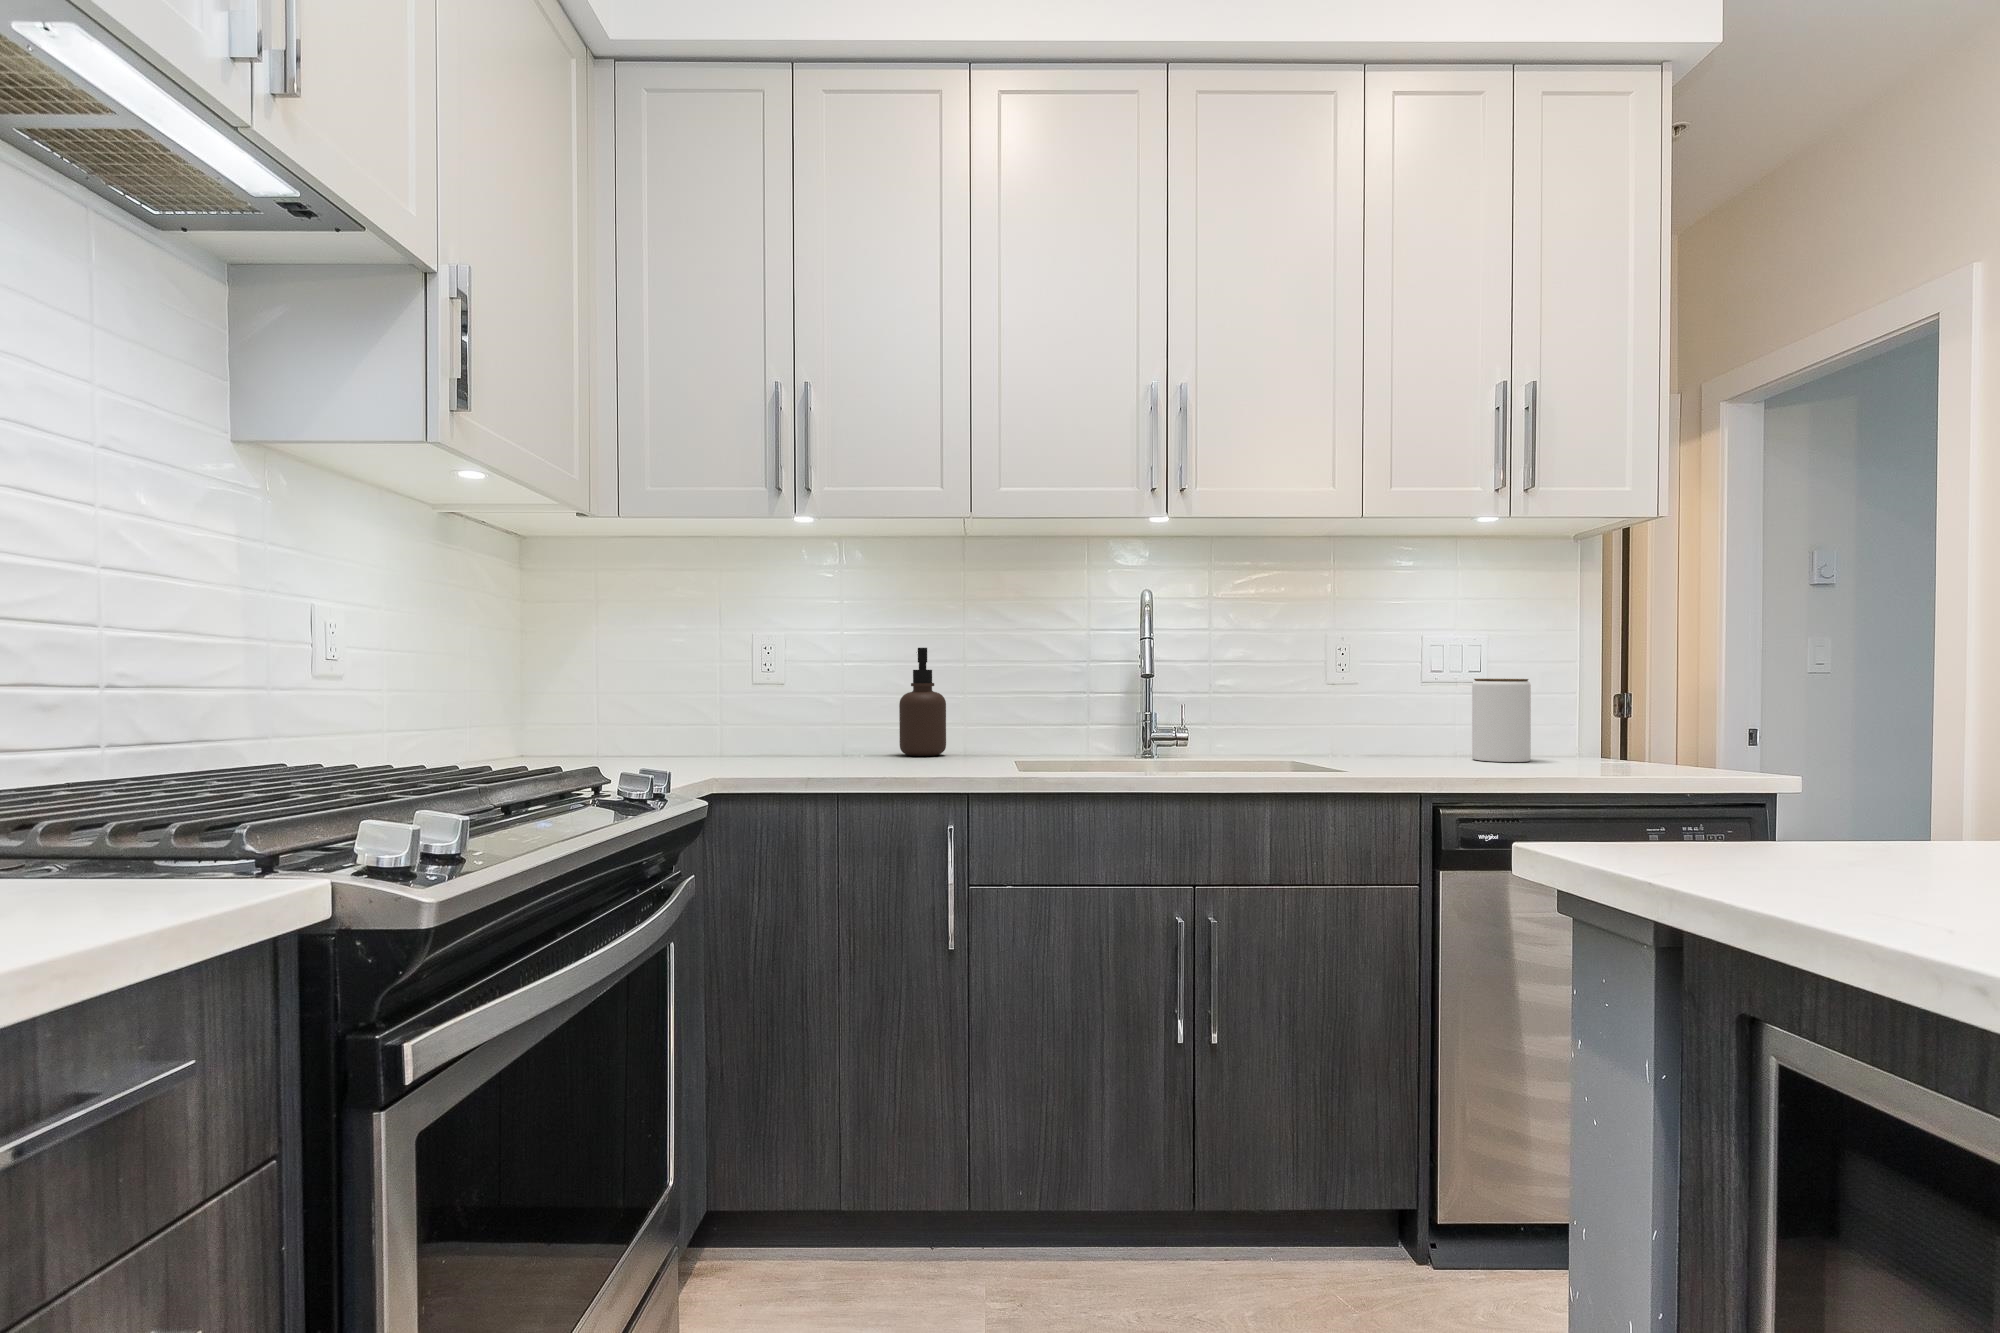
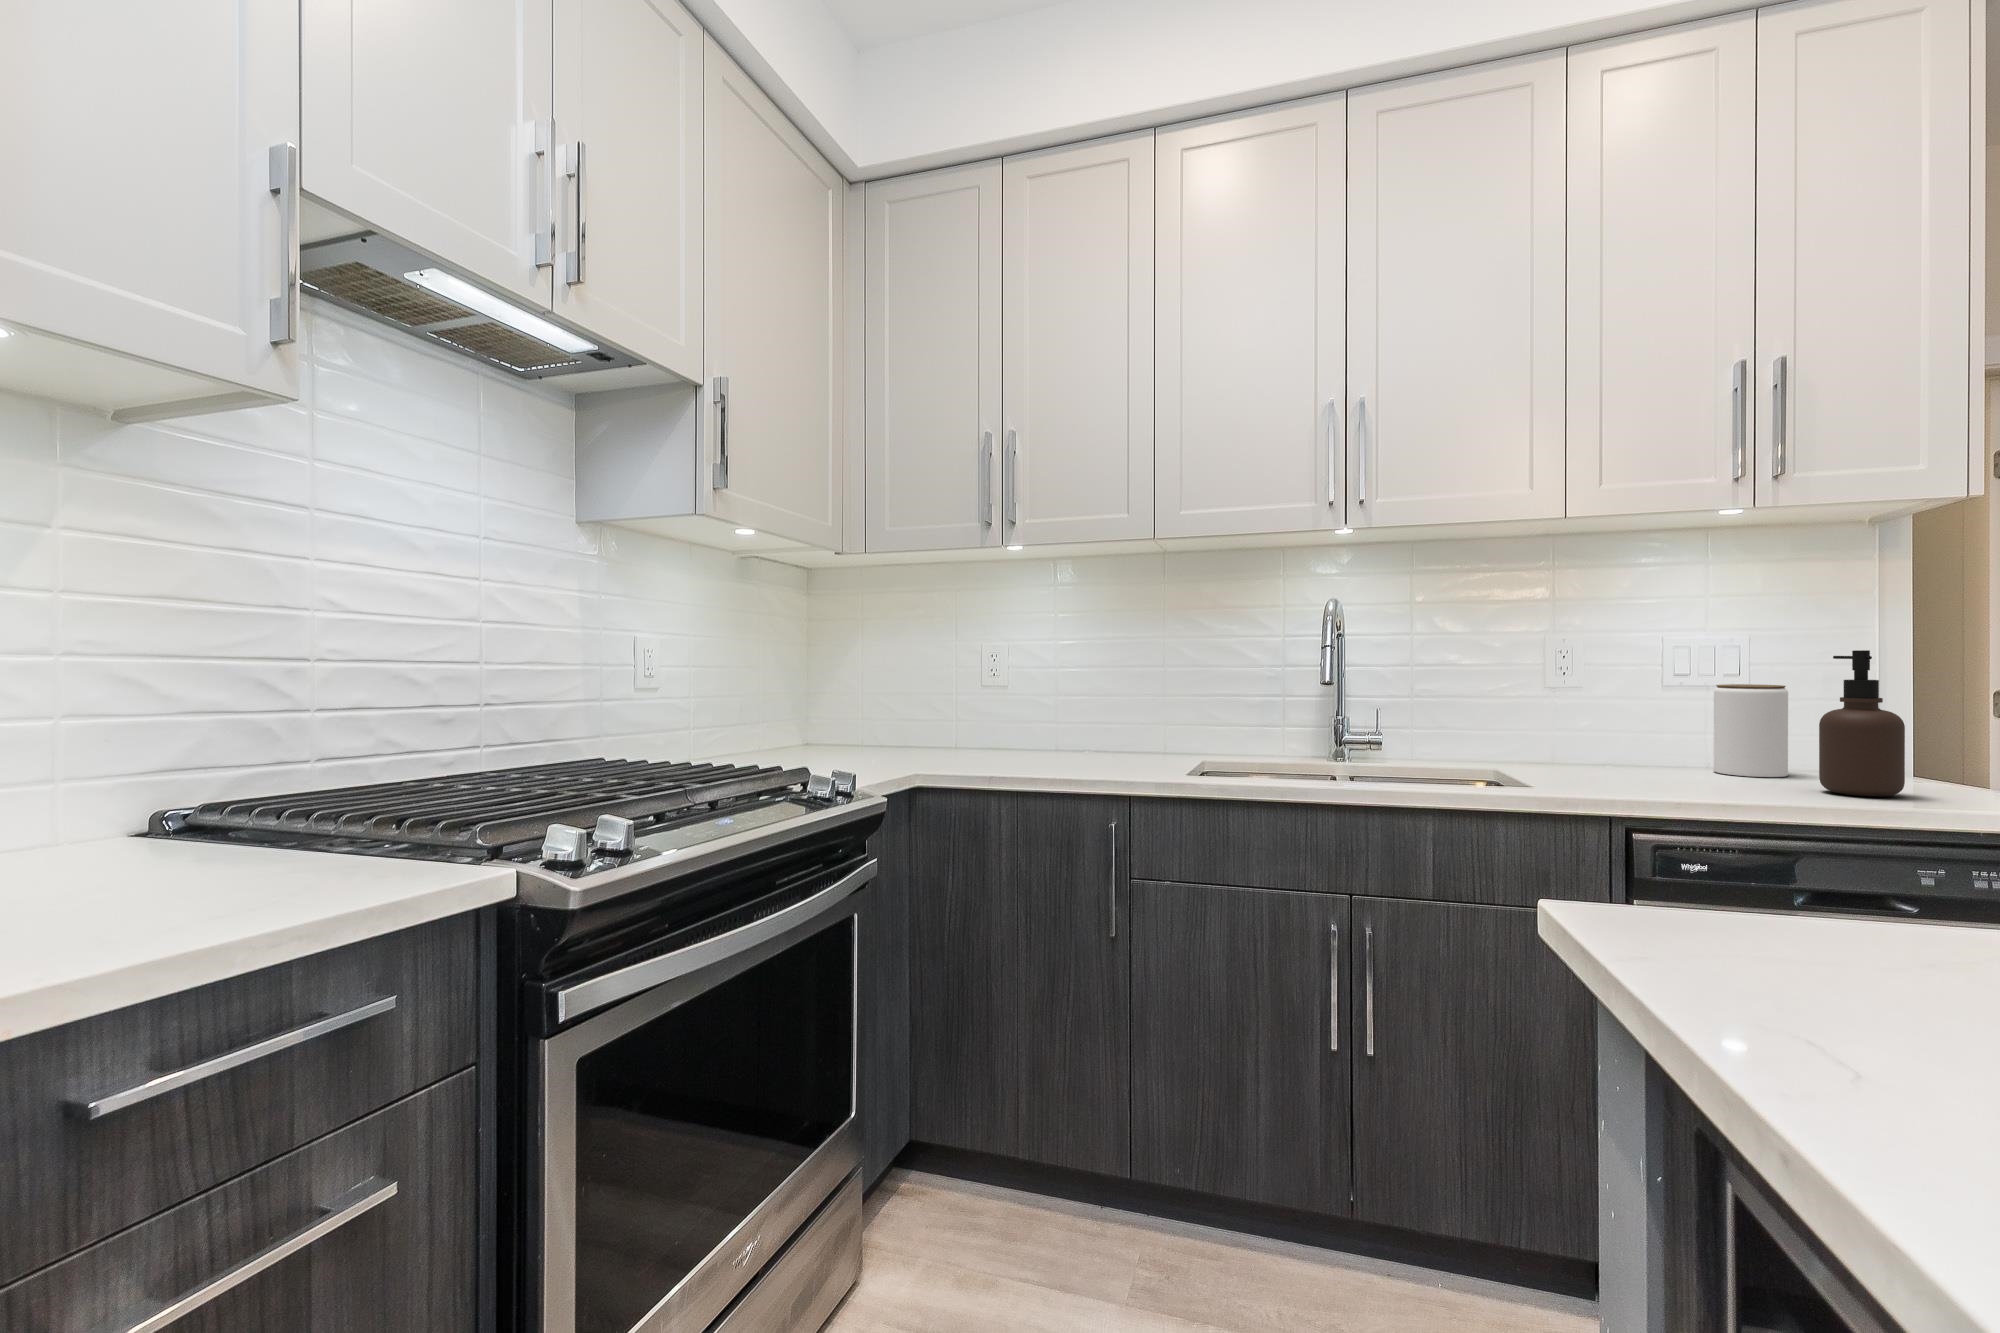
soap dispenser: present [899,648,946,756] -> present [1819,650,1905,797]

